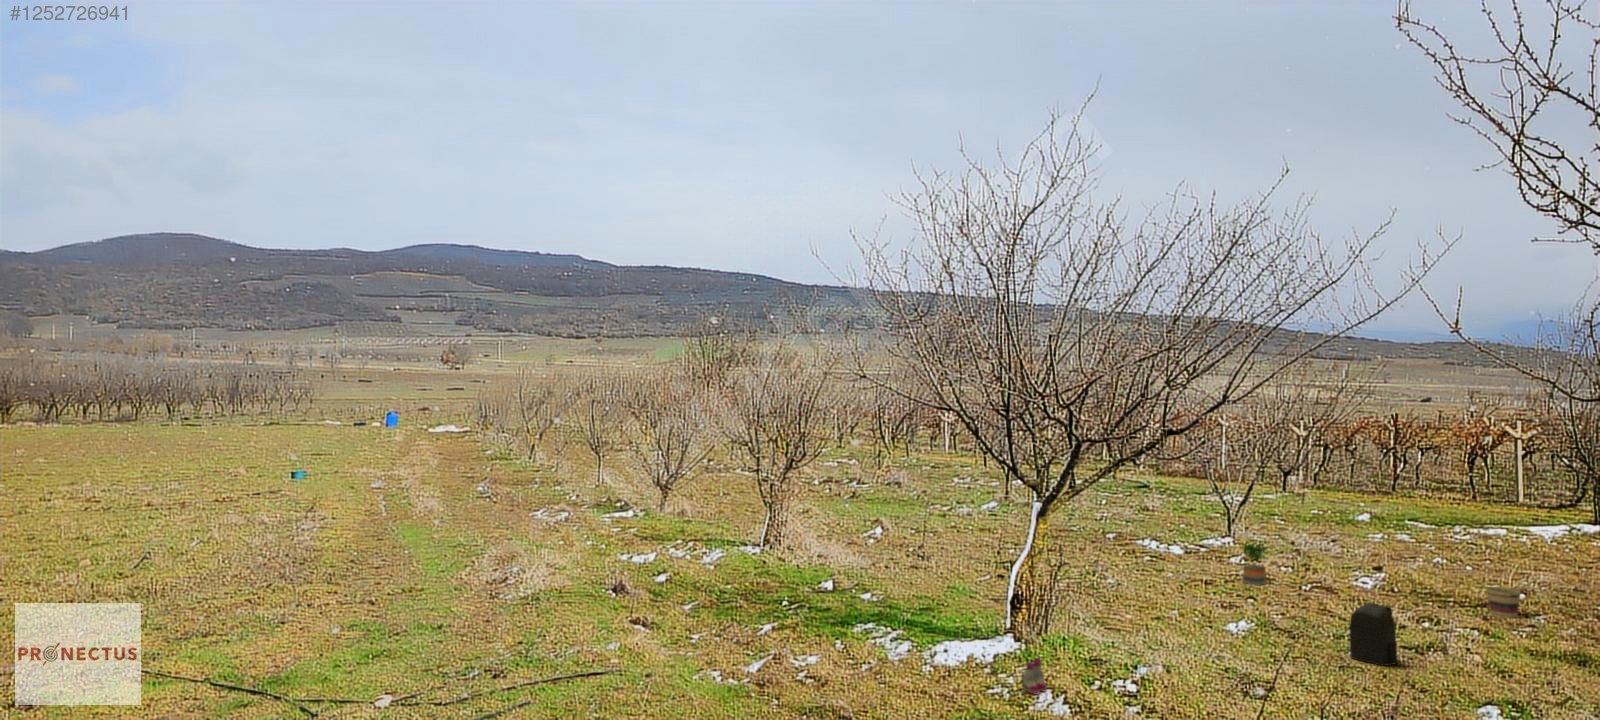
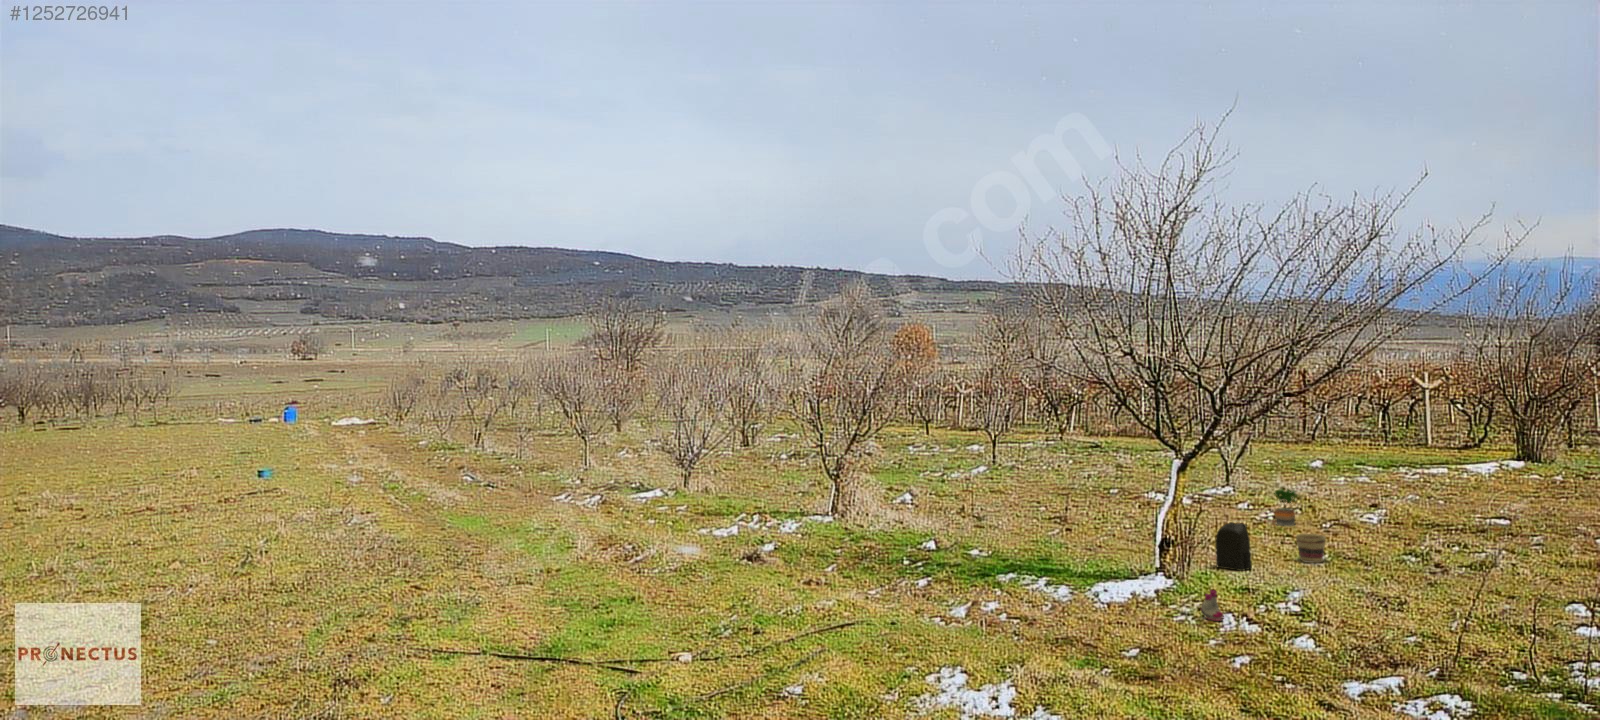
basket: present [1486,587,1521,618] -> present [1296,534,1326,563]
backpack: present [1349,603,1398,666] -> present [1215,522,1252,571]

